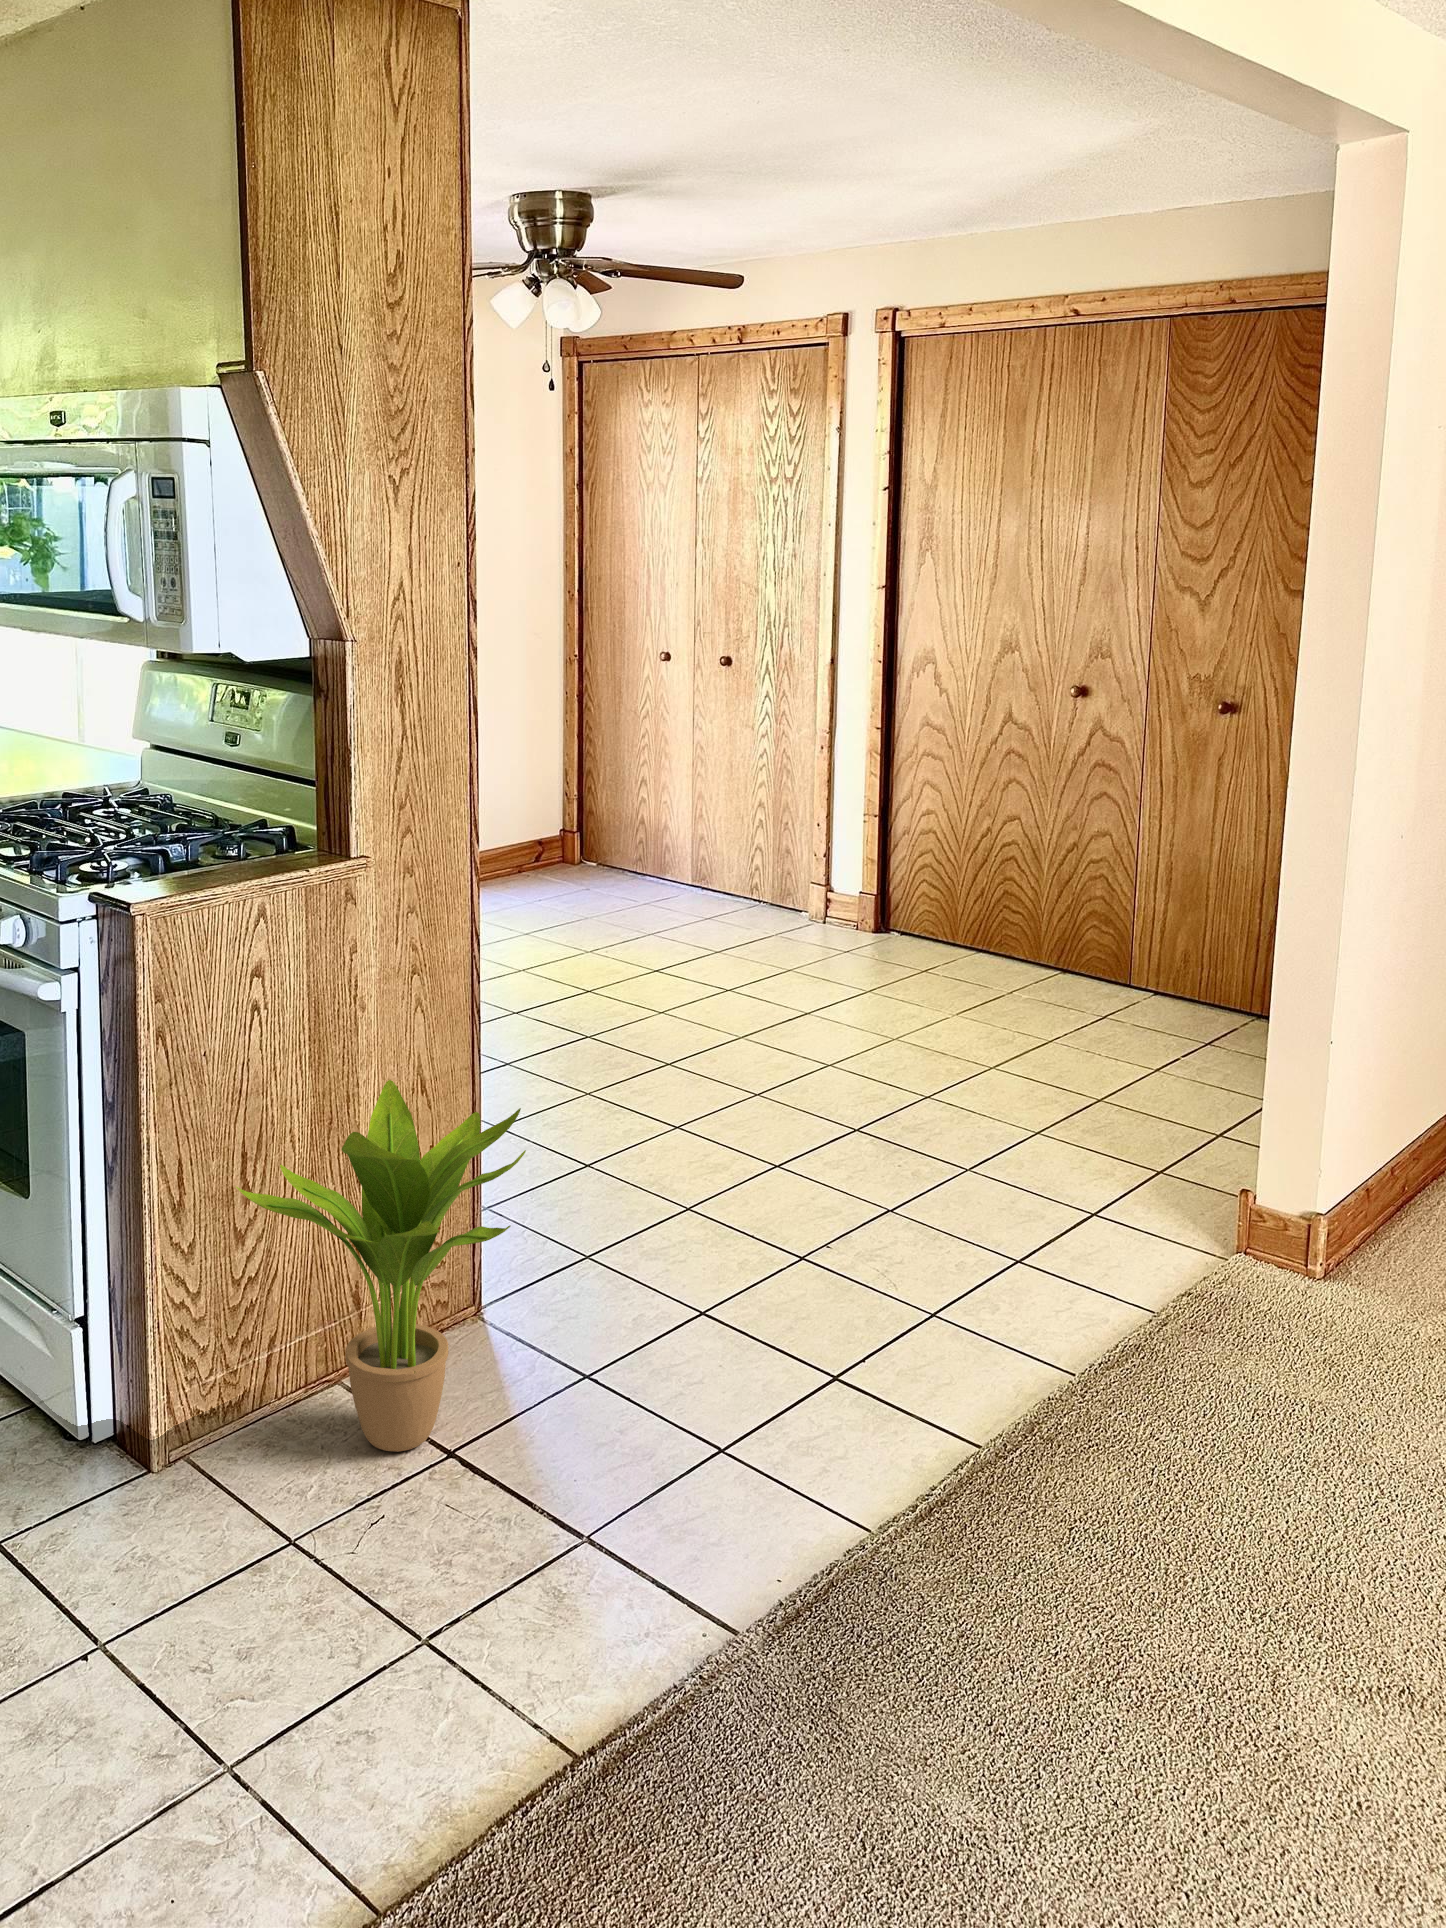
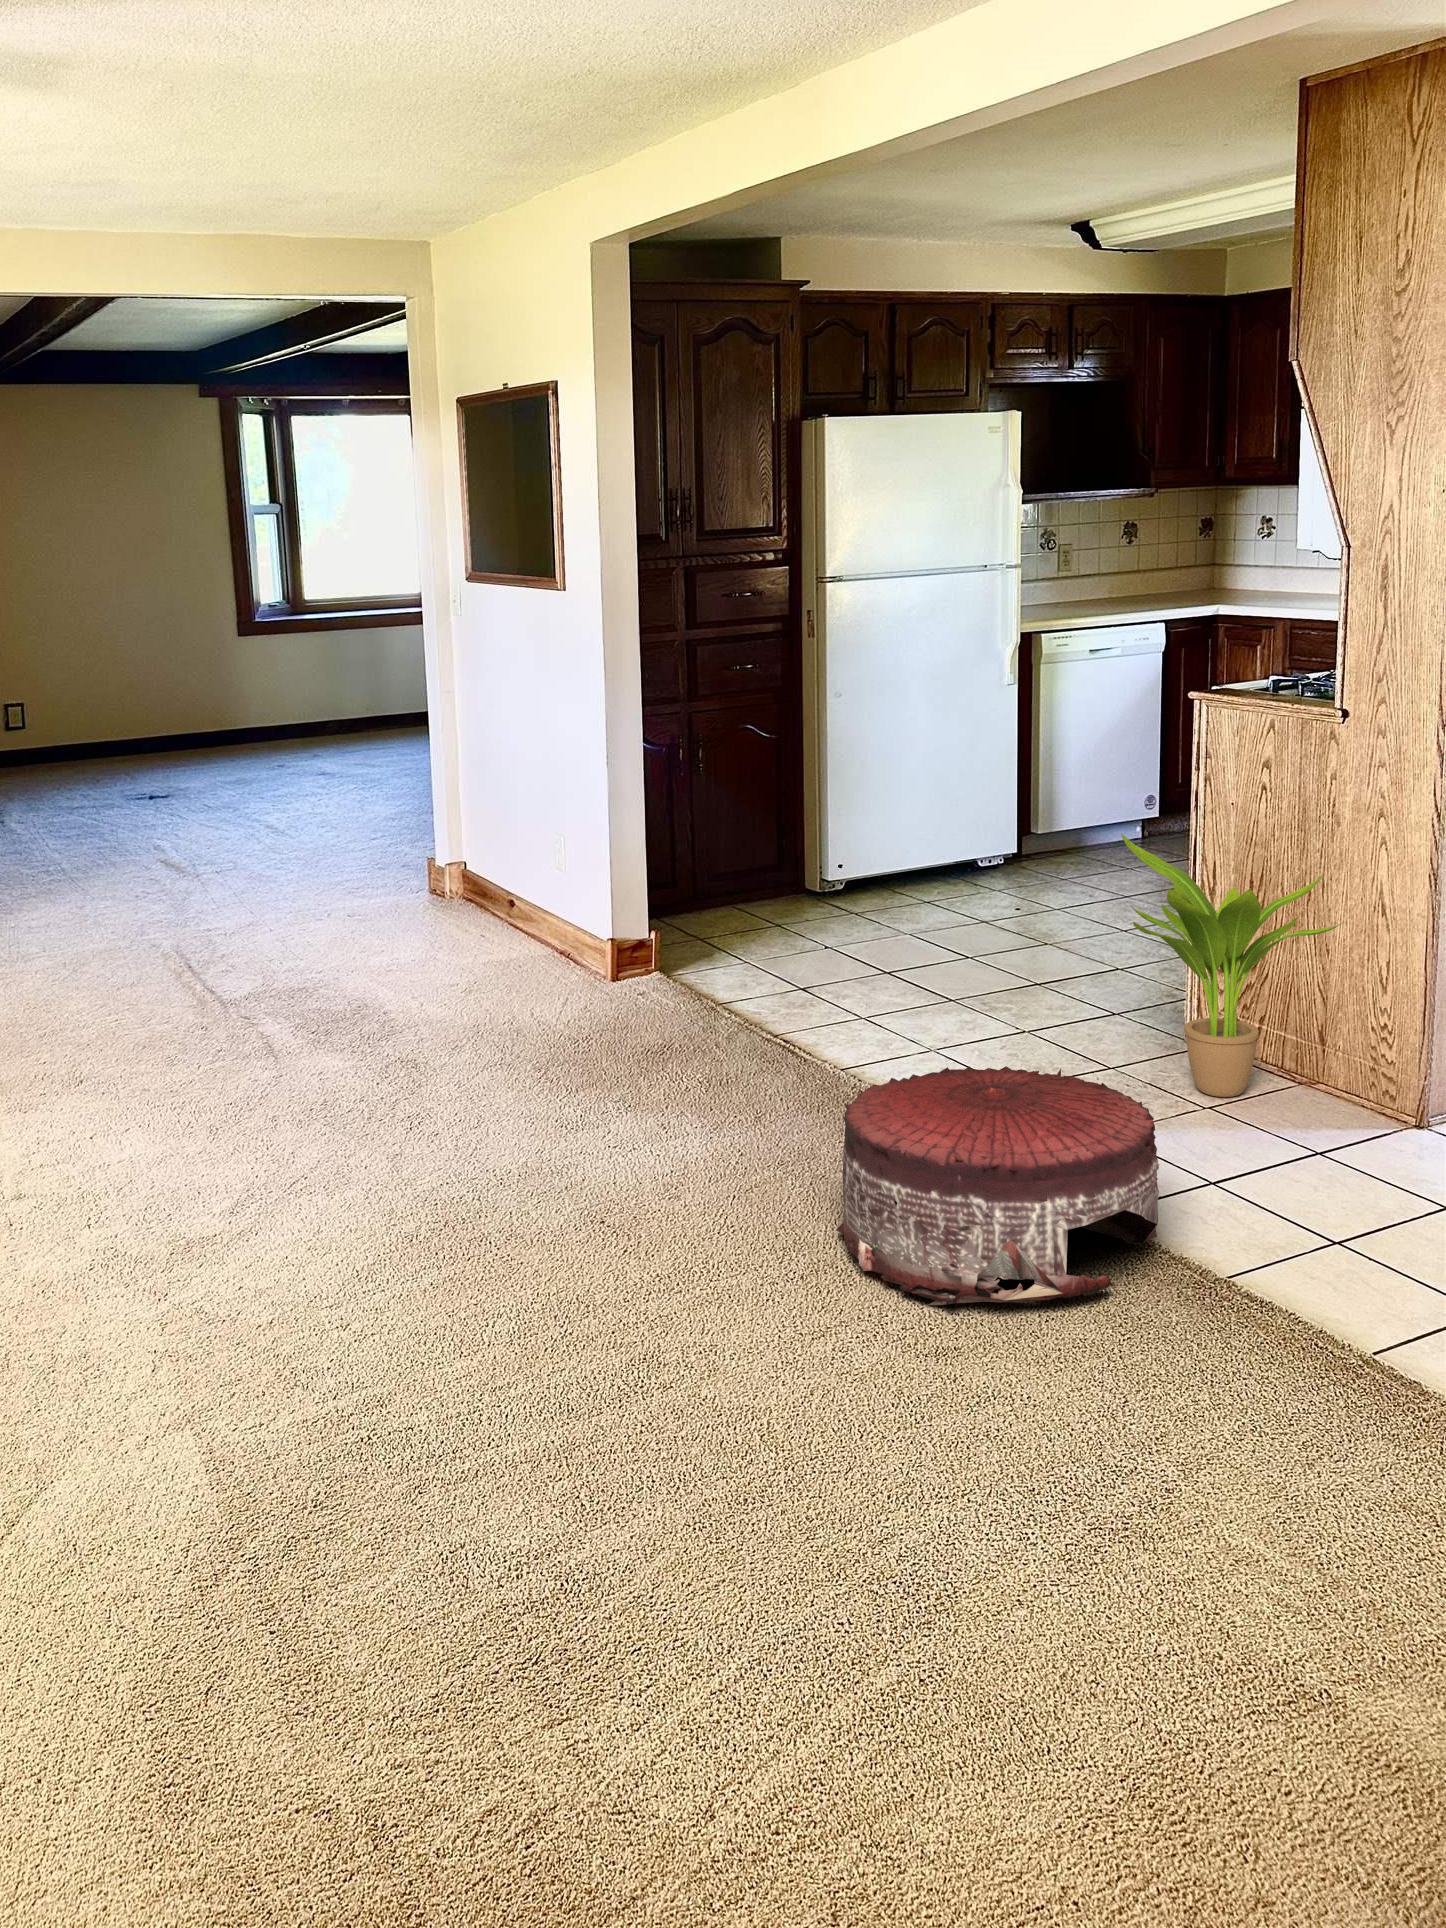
pouf: none [874,1307,1321,1734] -> present [836,1066,1159,1305]

